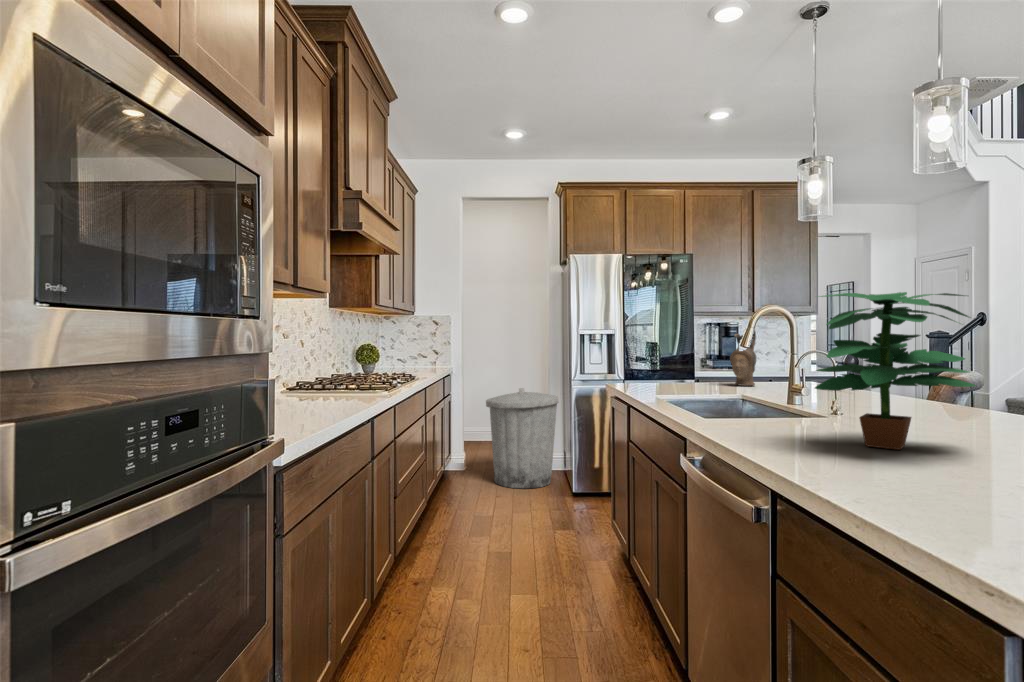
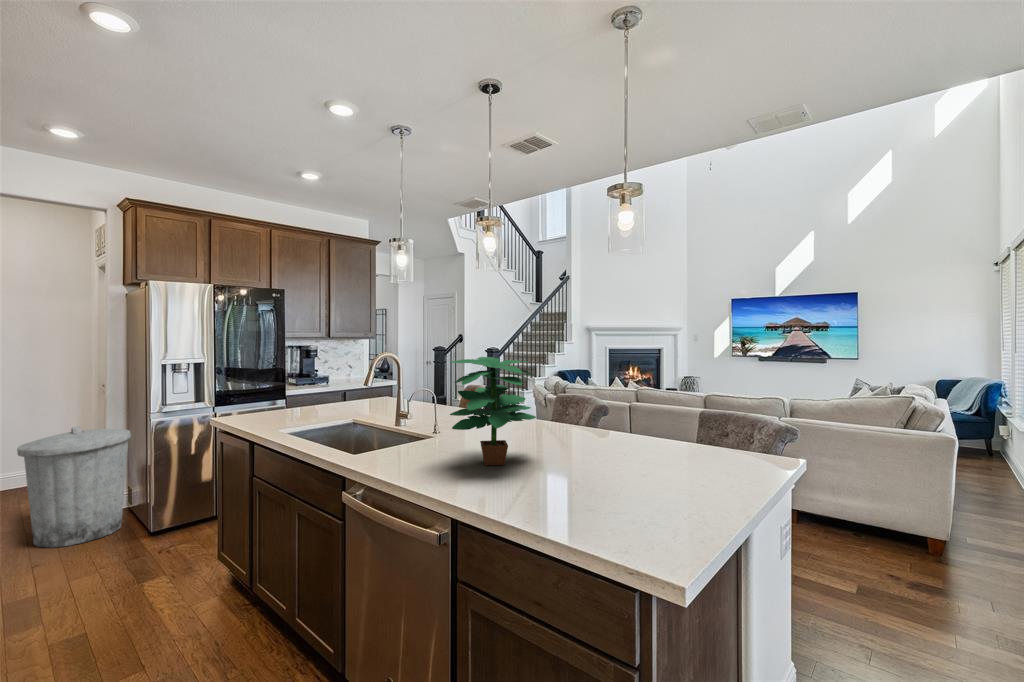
ceramic pitcher: present [730,331,756,386] -> none [335,361,355,408]

